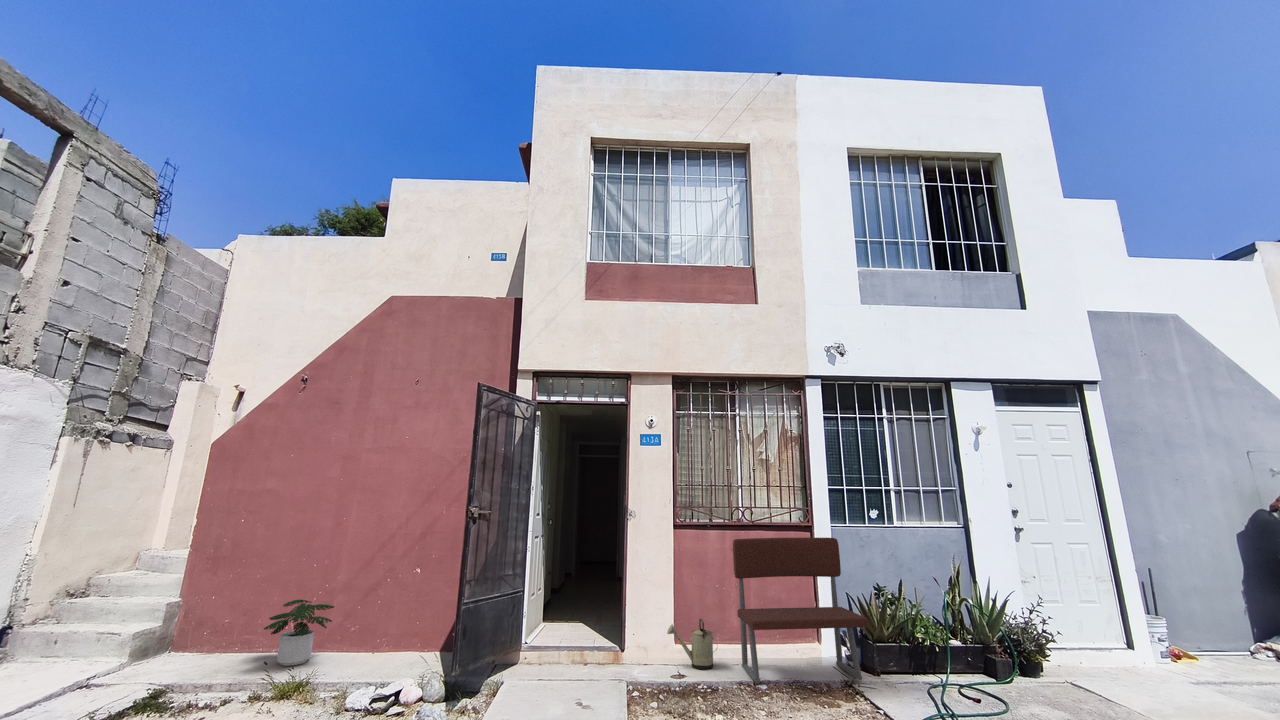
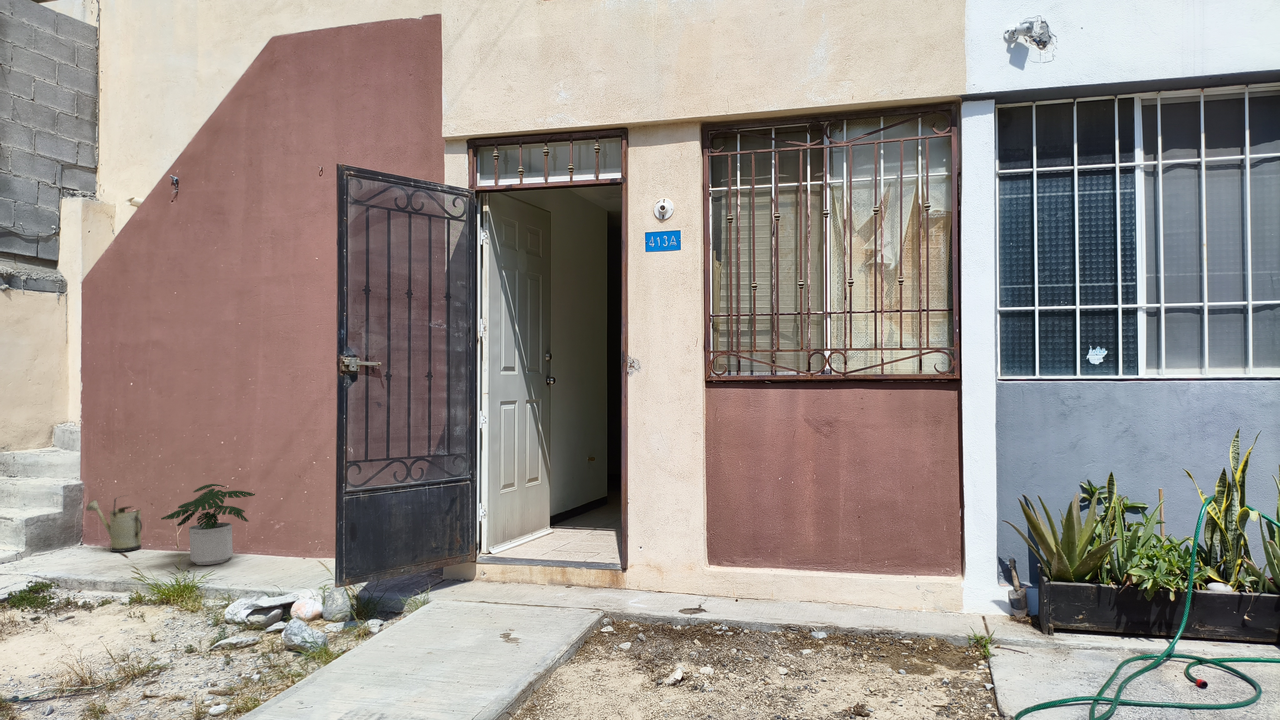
bench: present [733,538,869,684] -> none [795,400,1016,642]
watering can: present [667,619,713,669] -> present [86,498,142,552]

